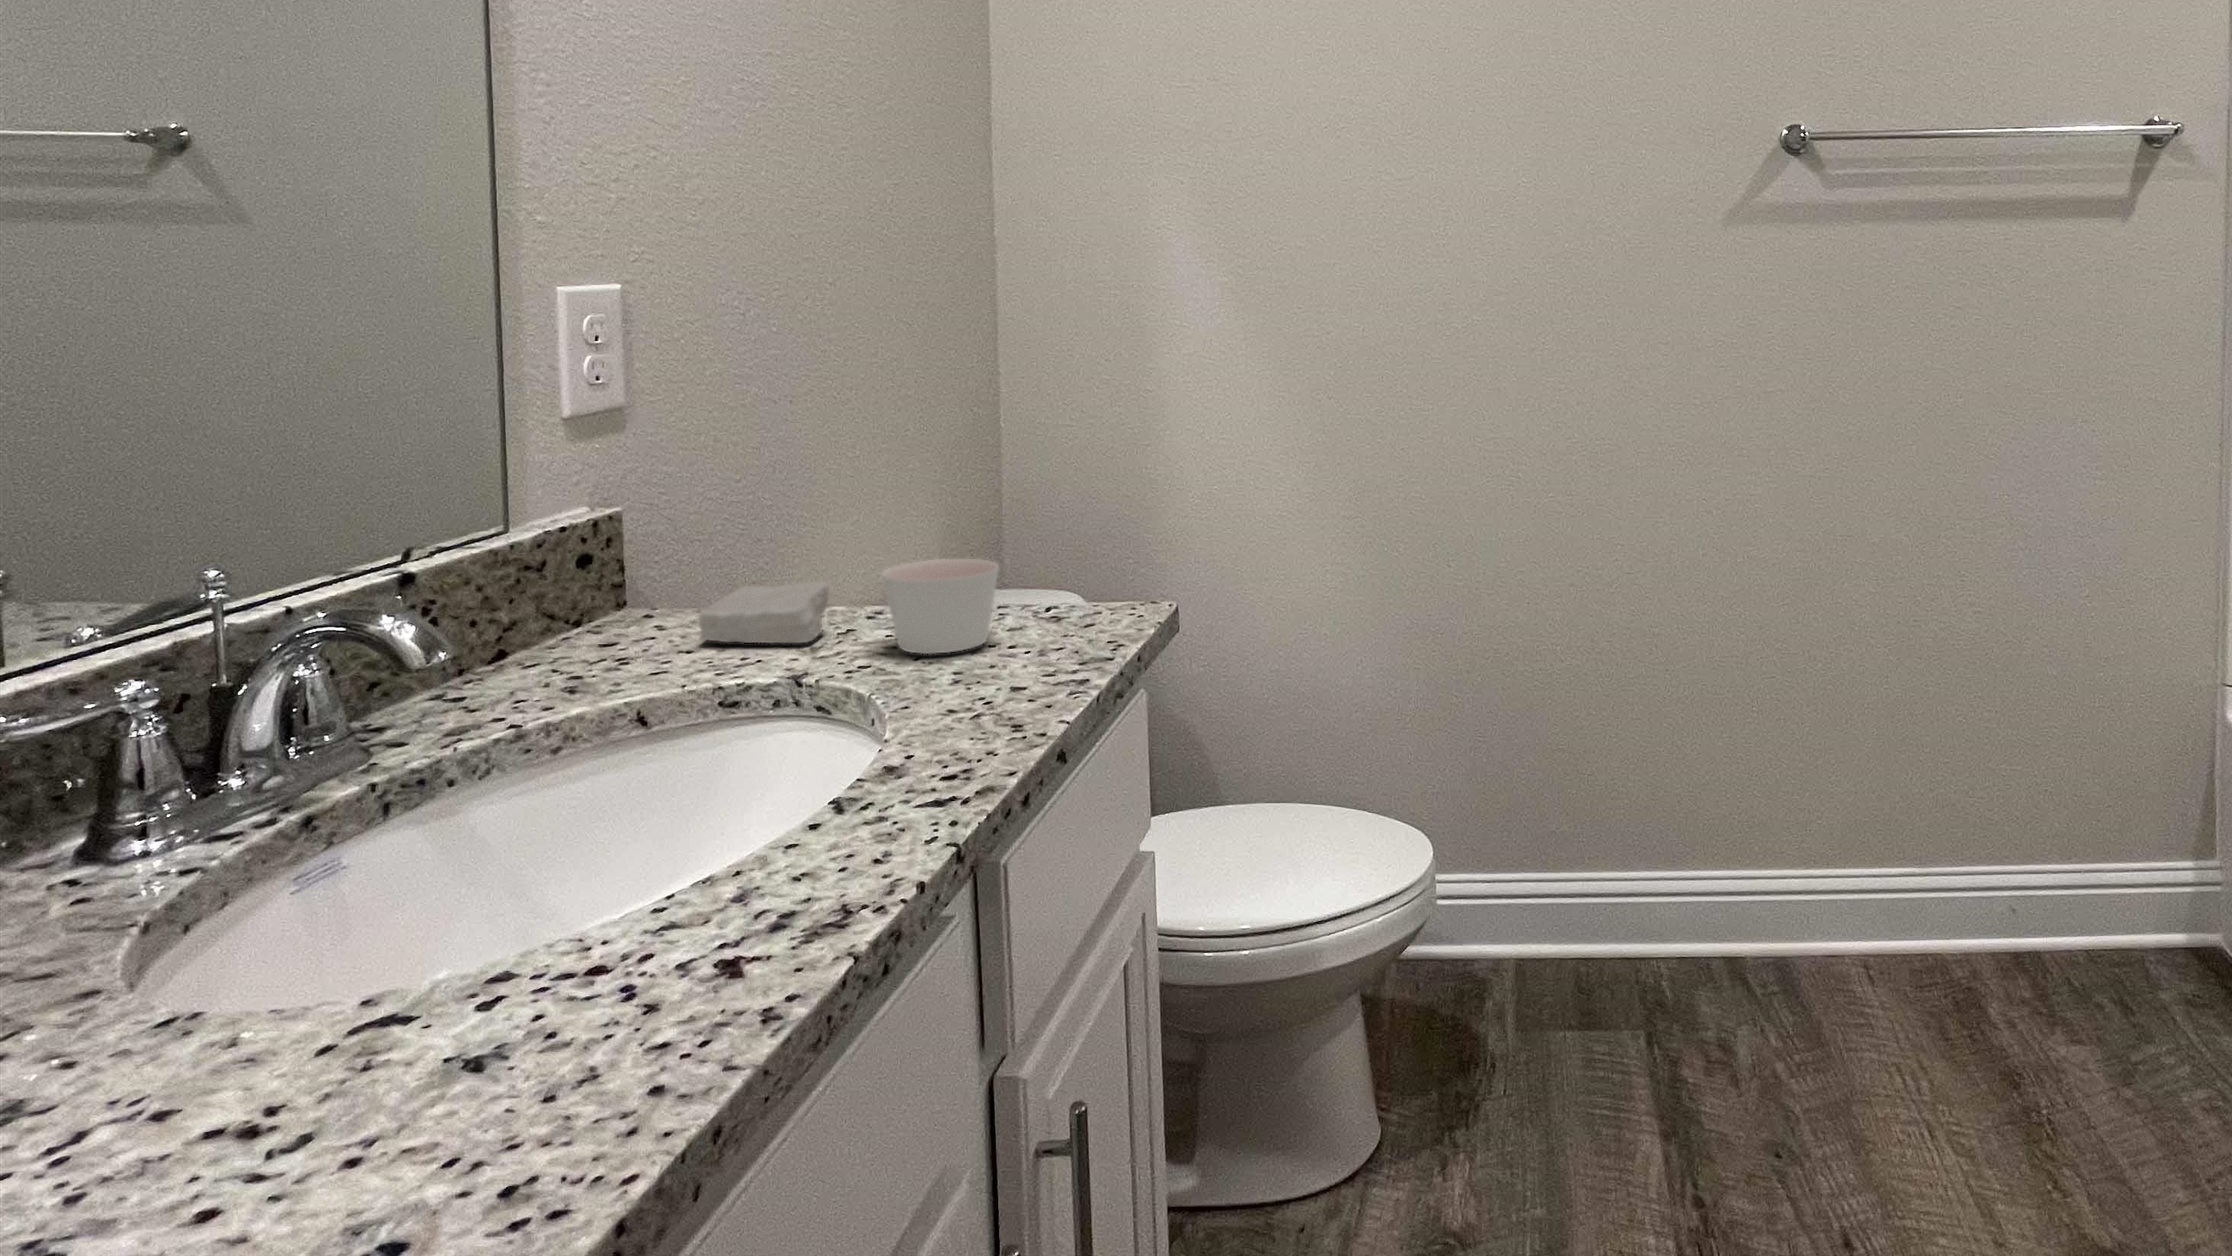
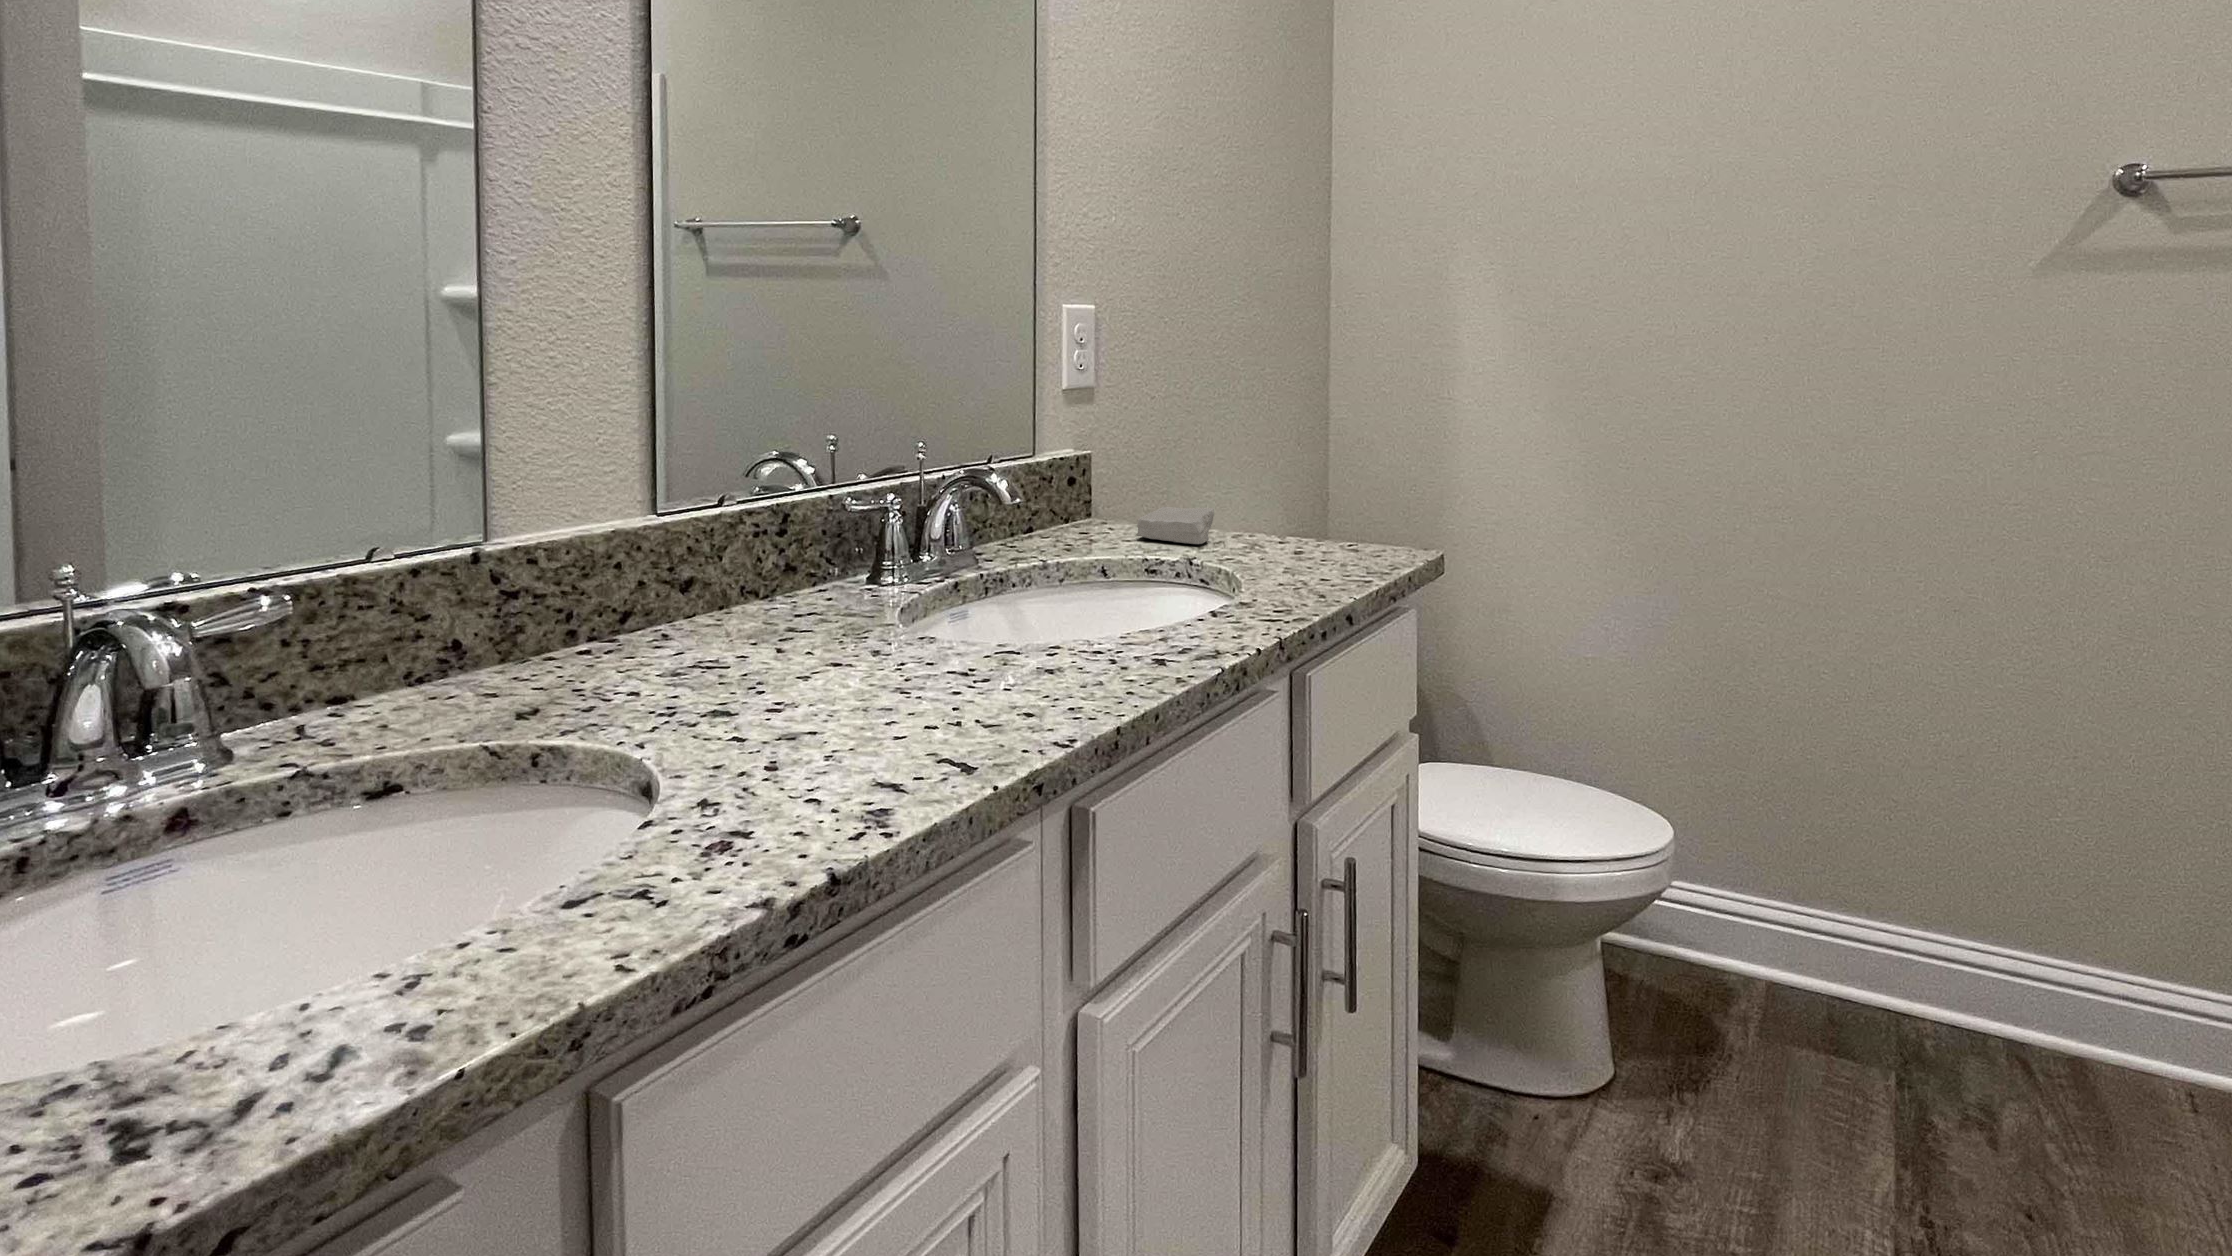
candle: present [882,559,999,654] -> none [1248,499,1321,558]

